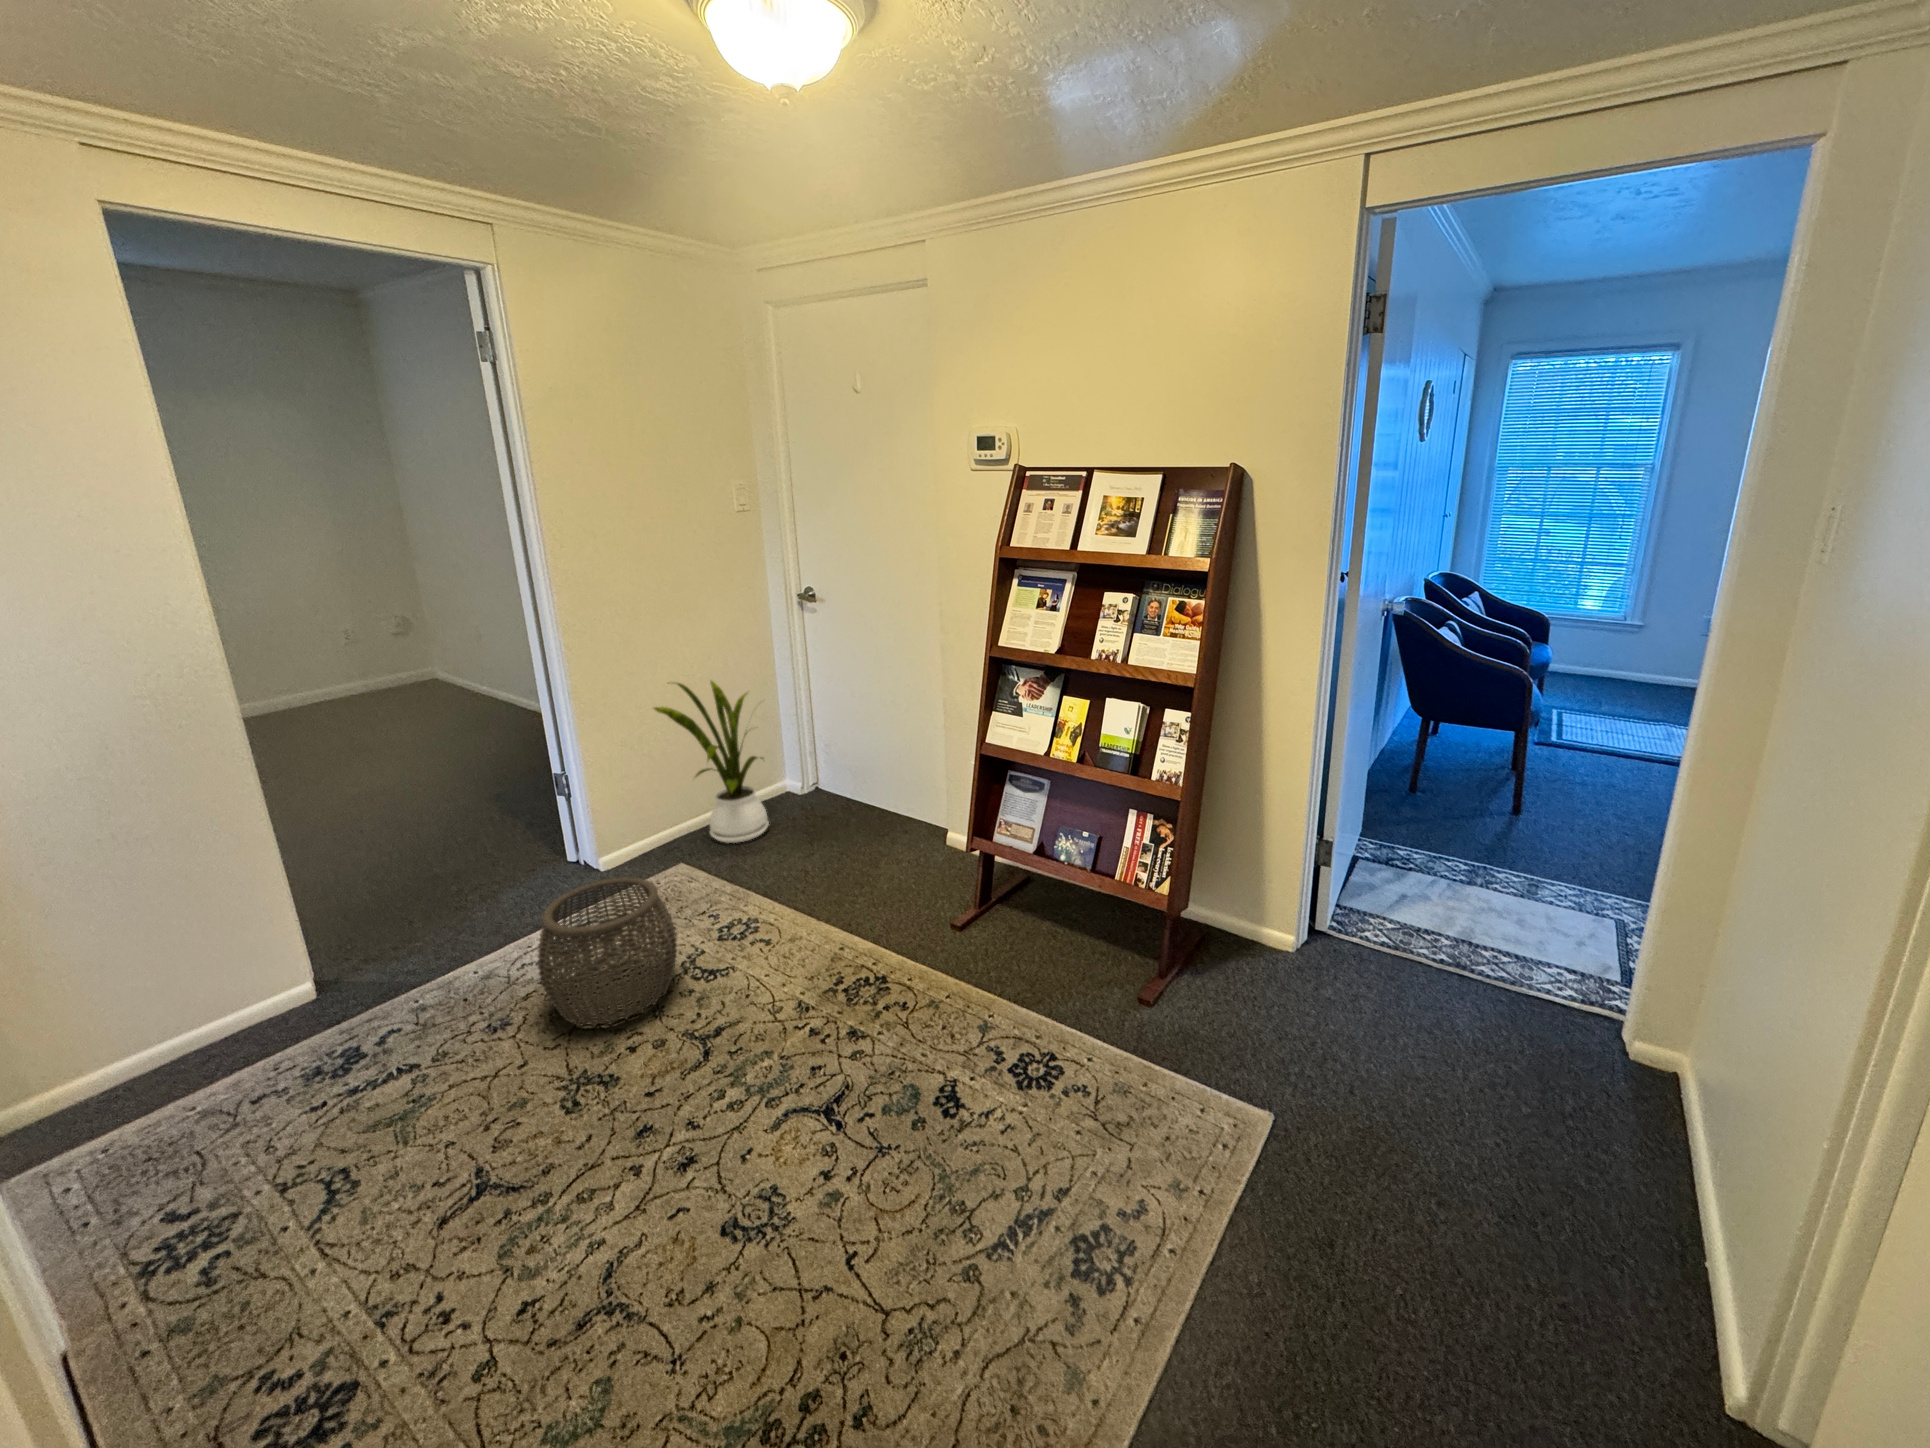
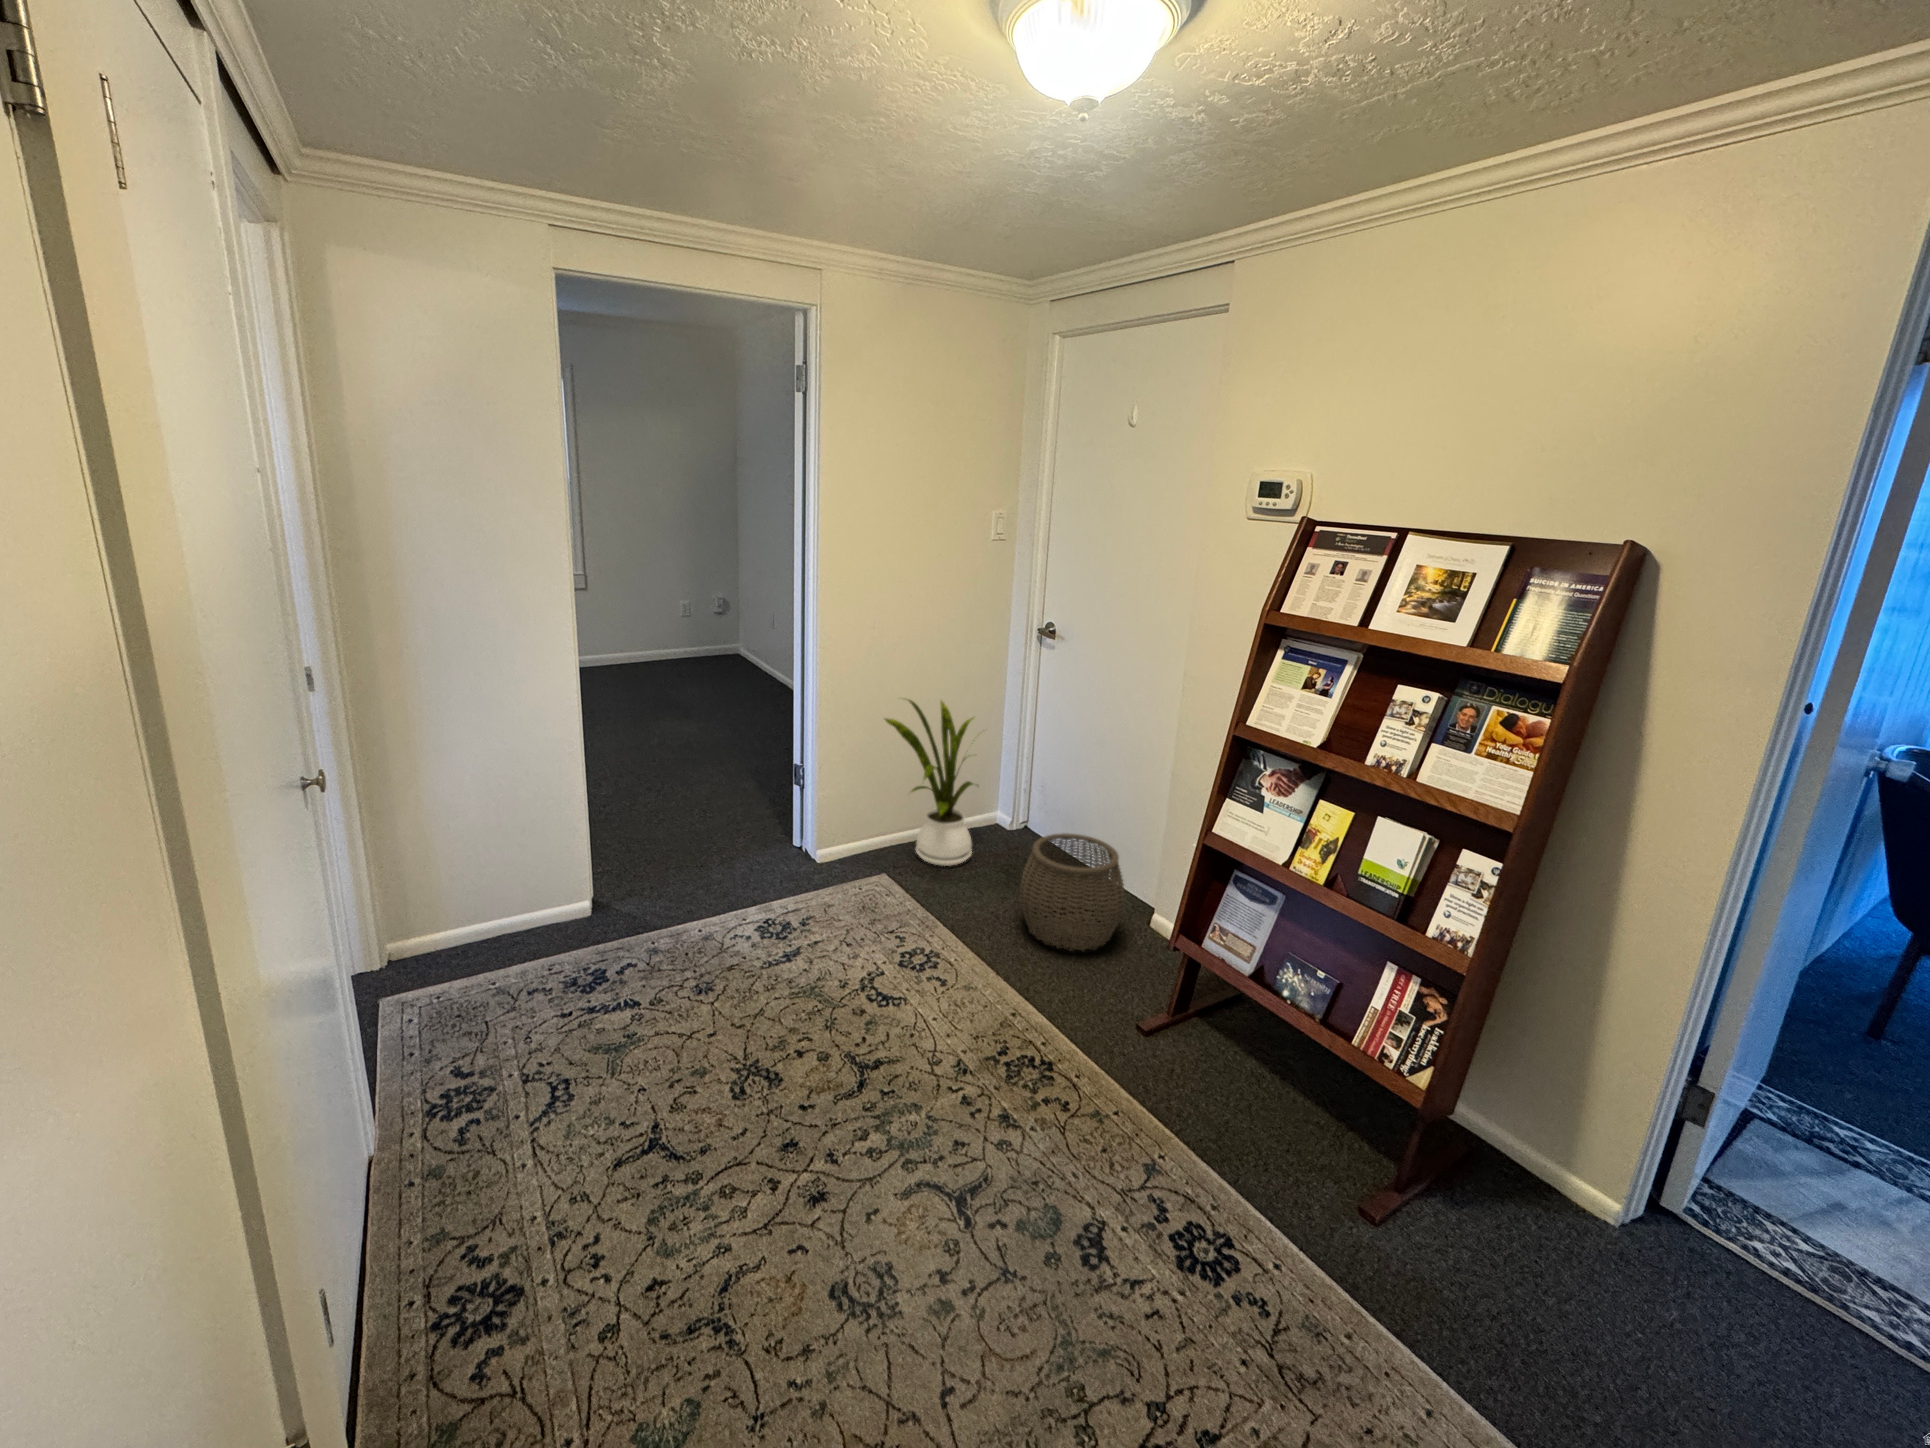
woven basket: present [538,877,677,1026] -> present [1020,833,1125,951]

